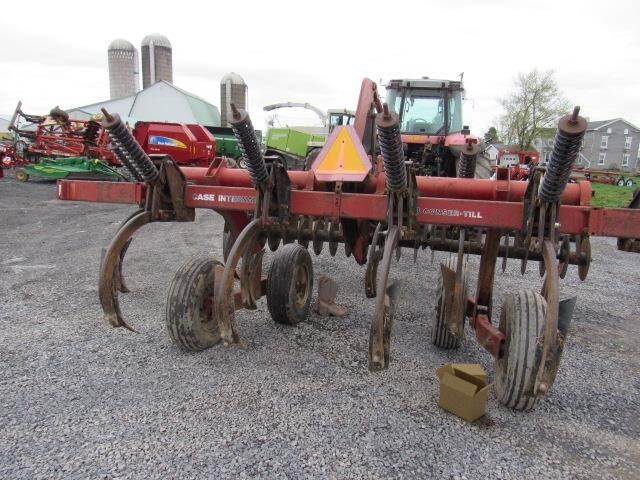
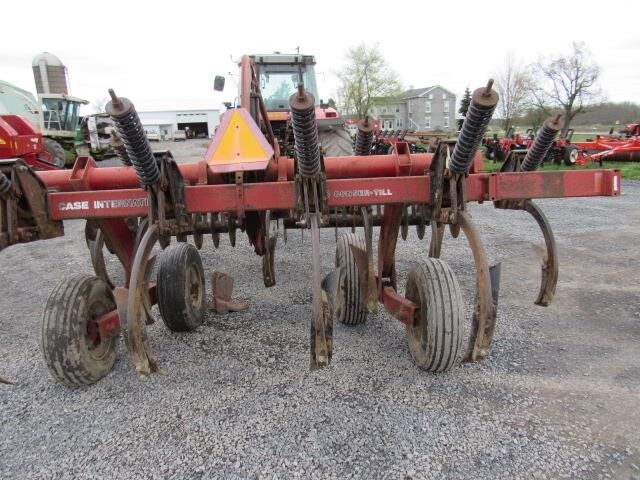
cardboard box: present [435,363,495,422] -> none [360,336,418,395]

